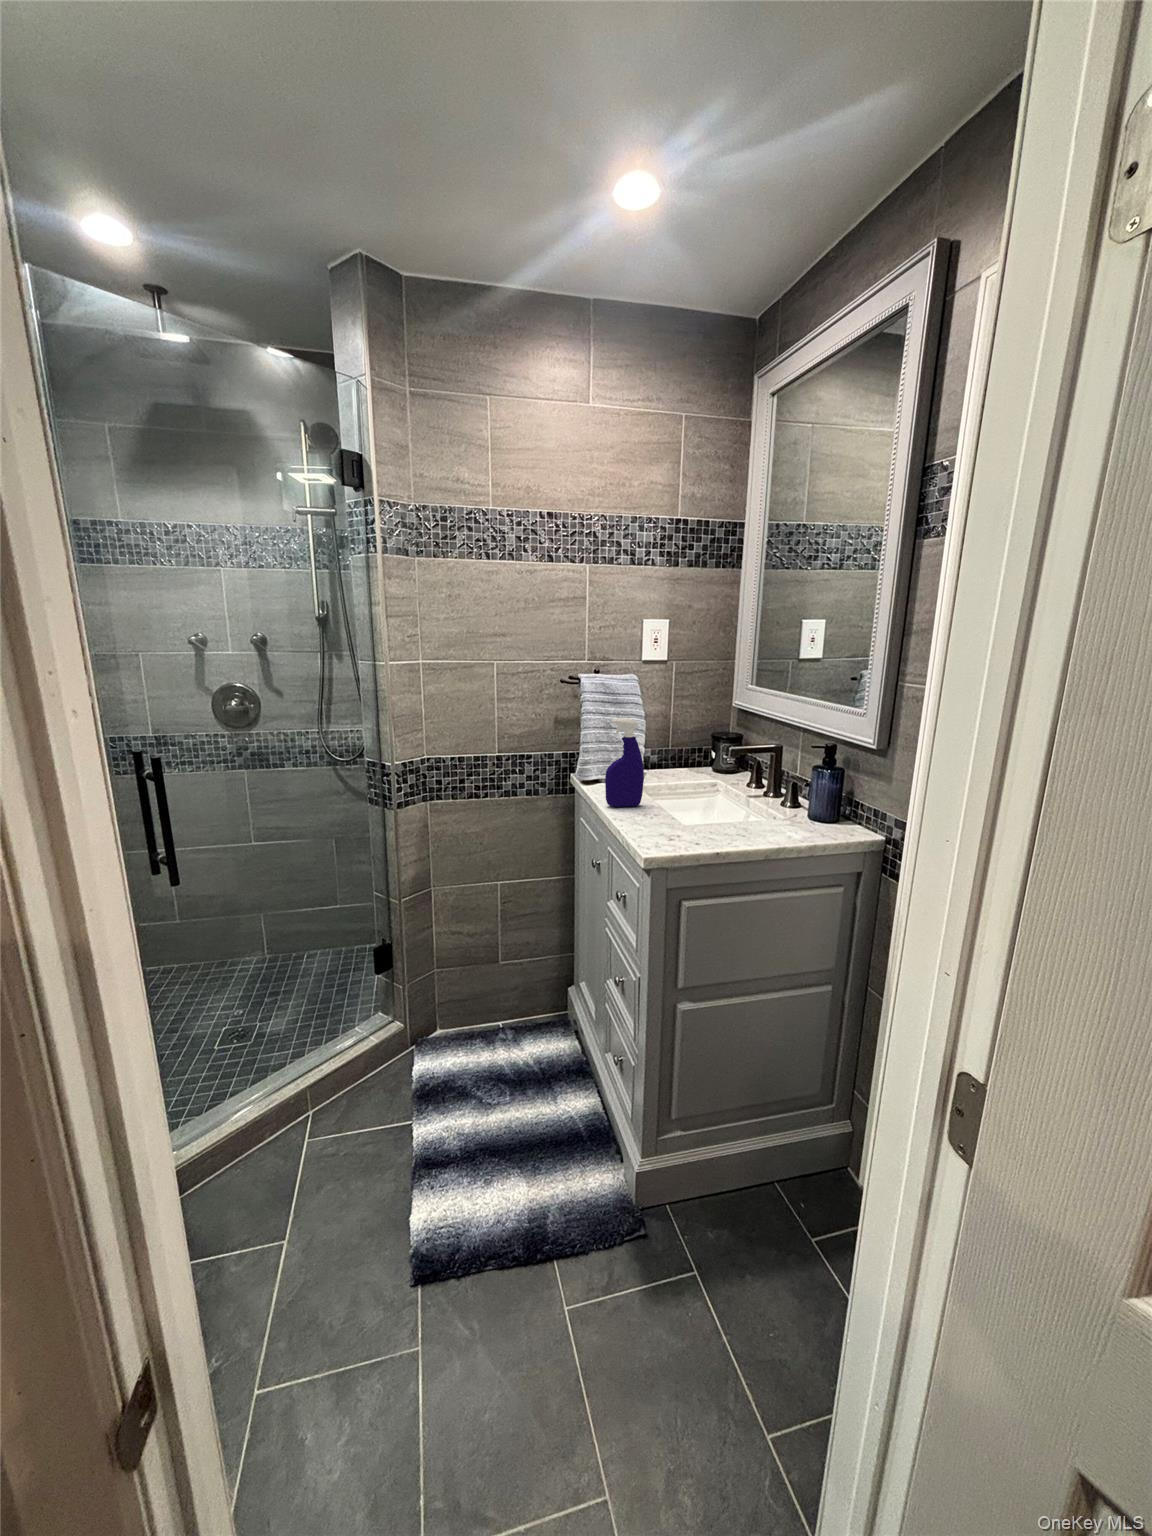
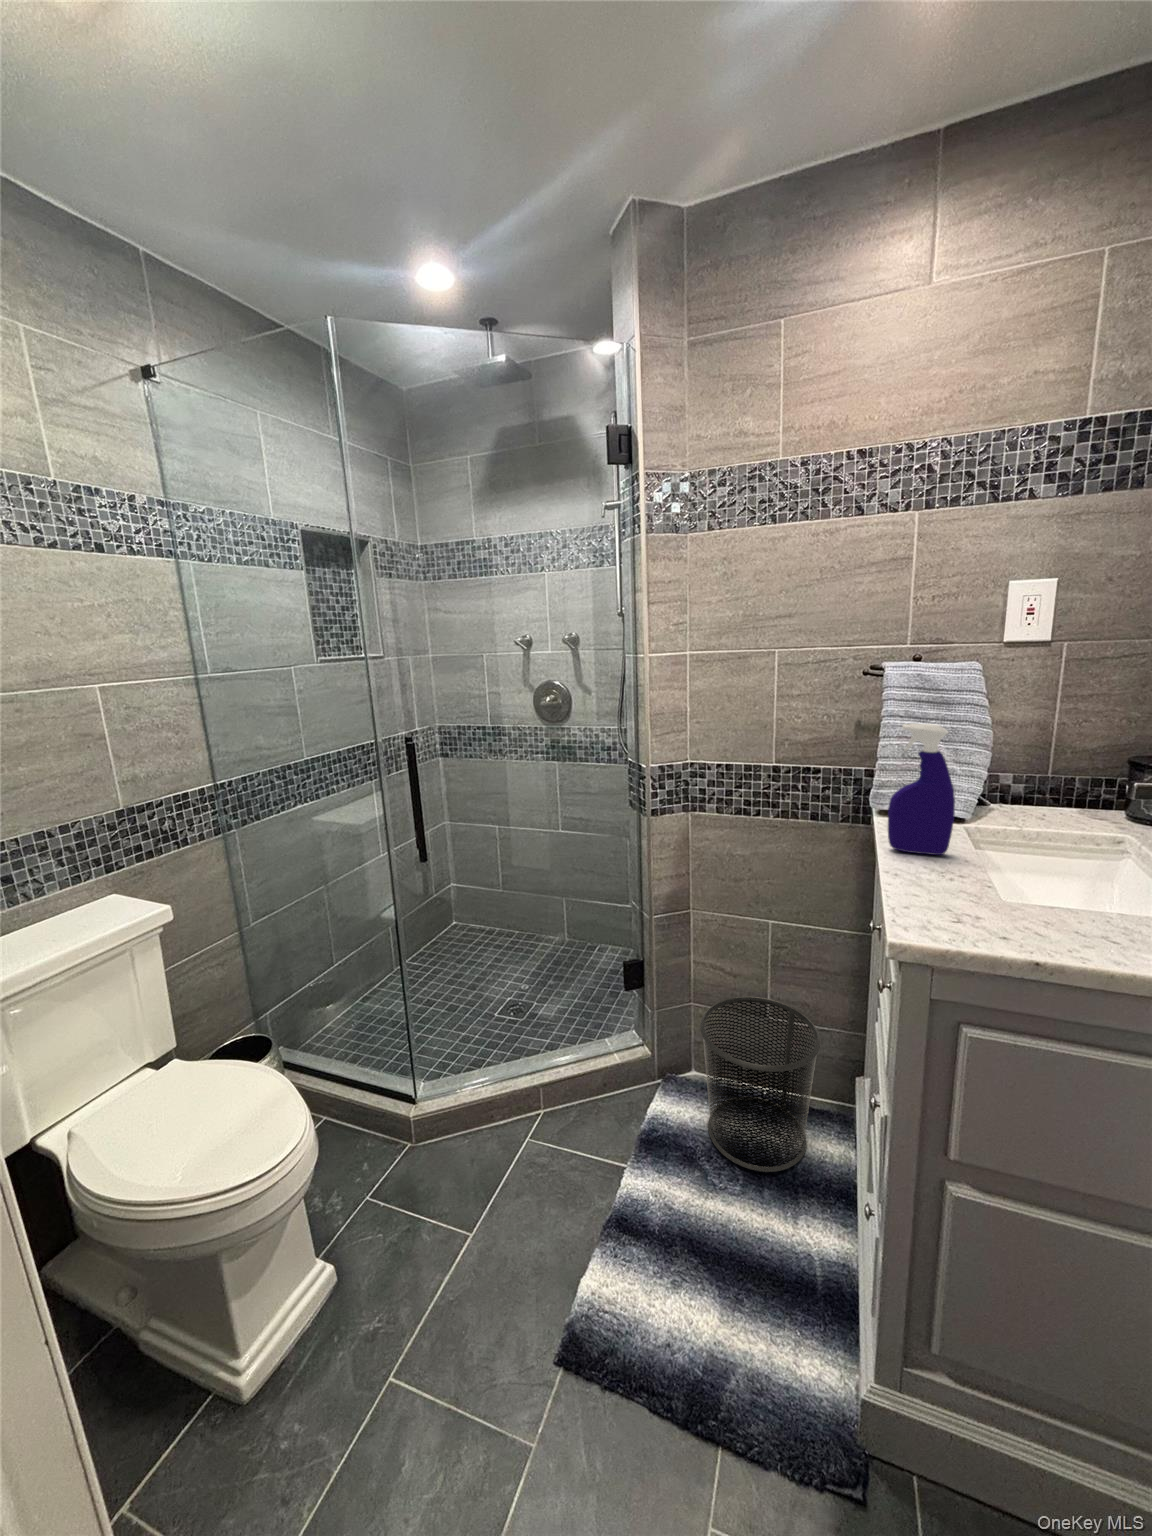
waste bin: none [458,947,553,1083] -> present [700,997,821,1172]

